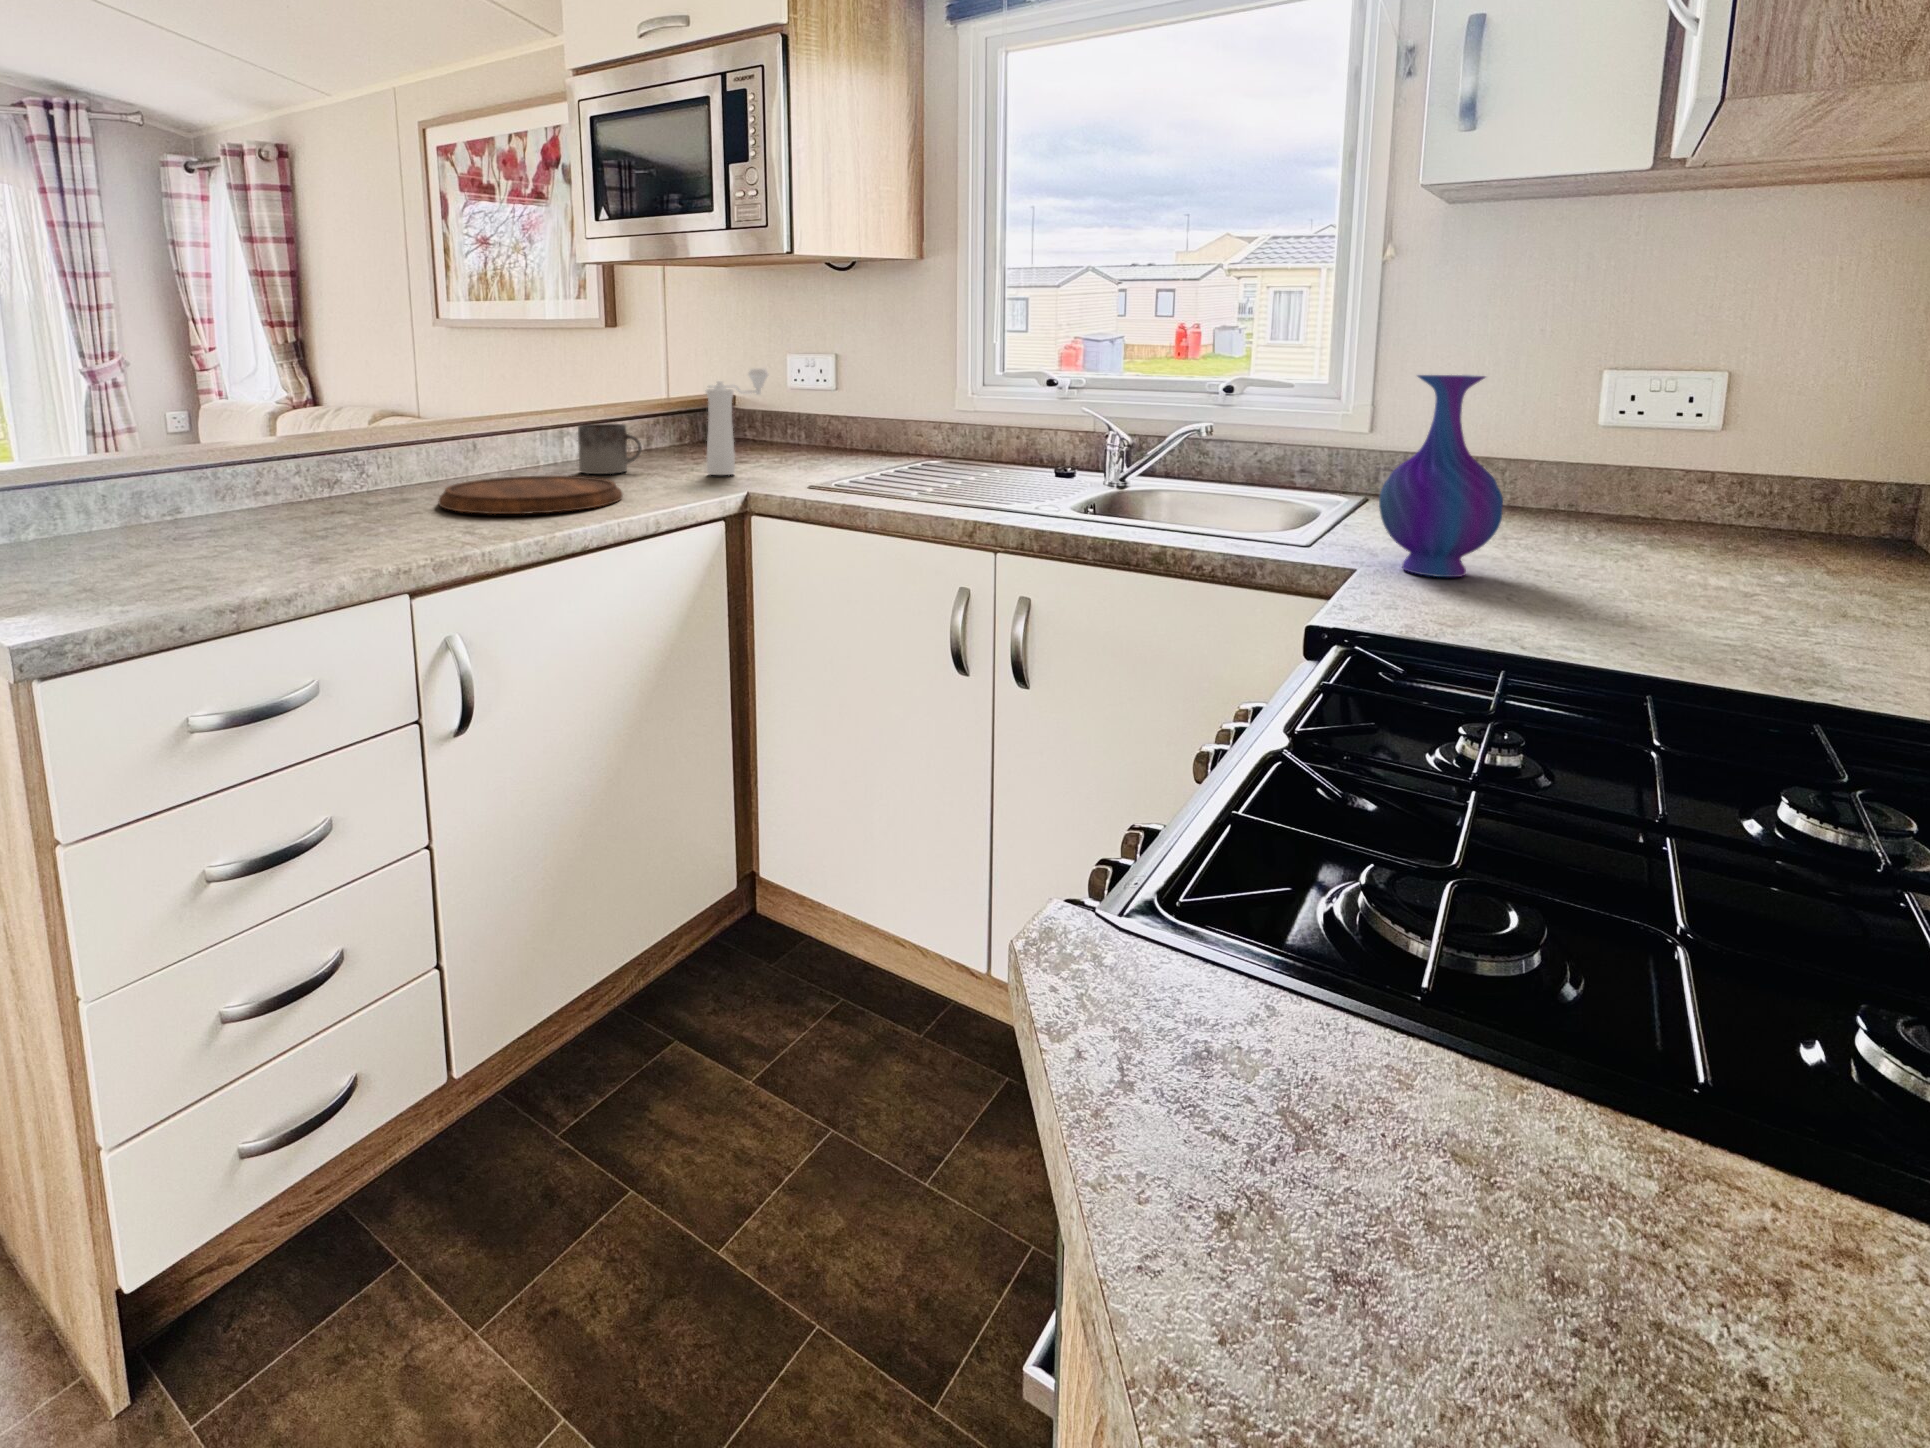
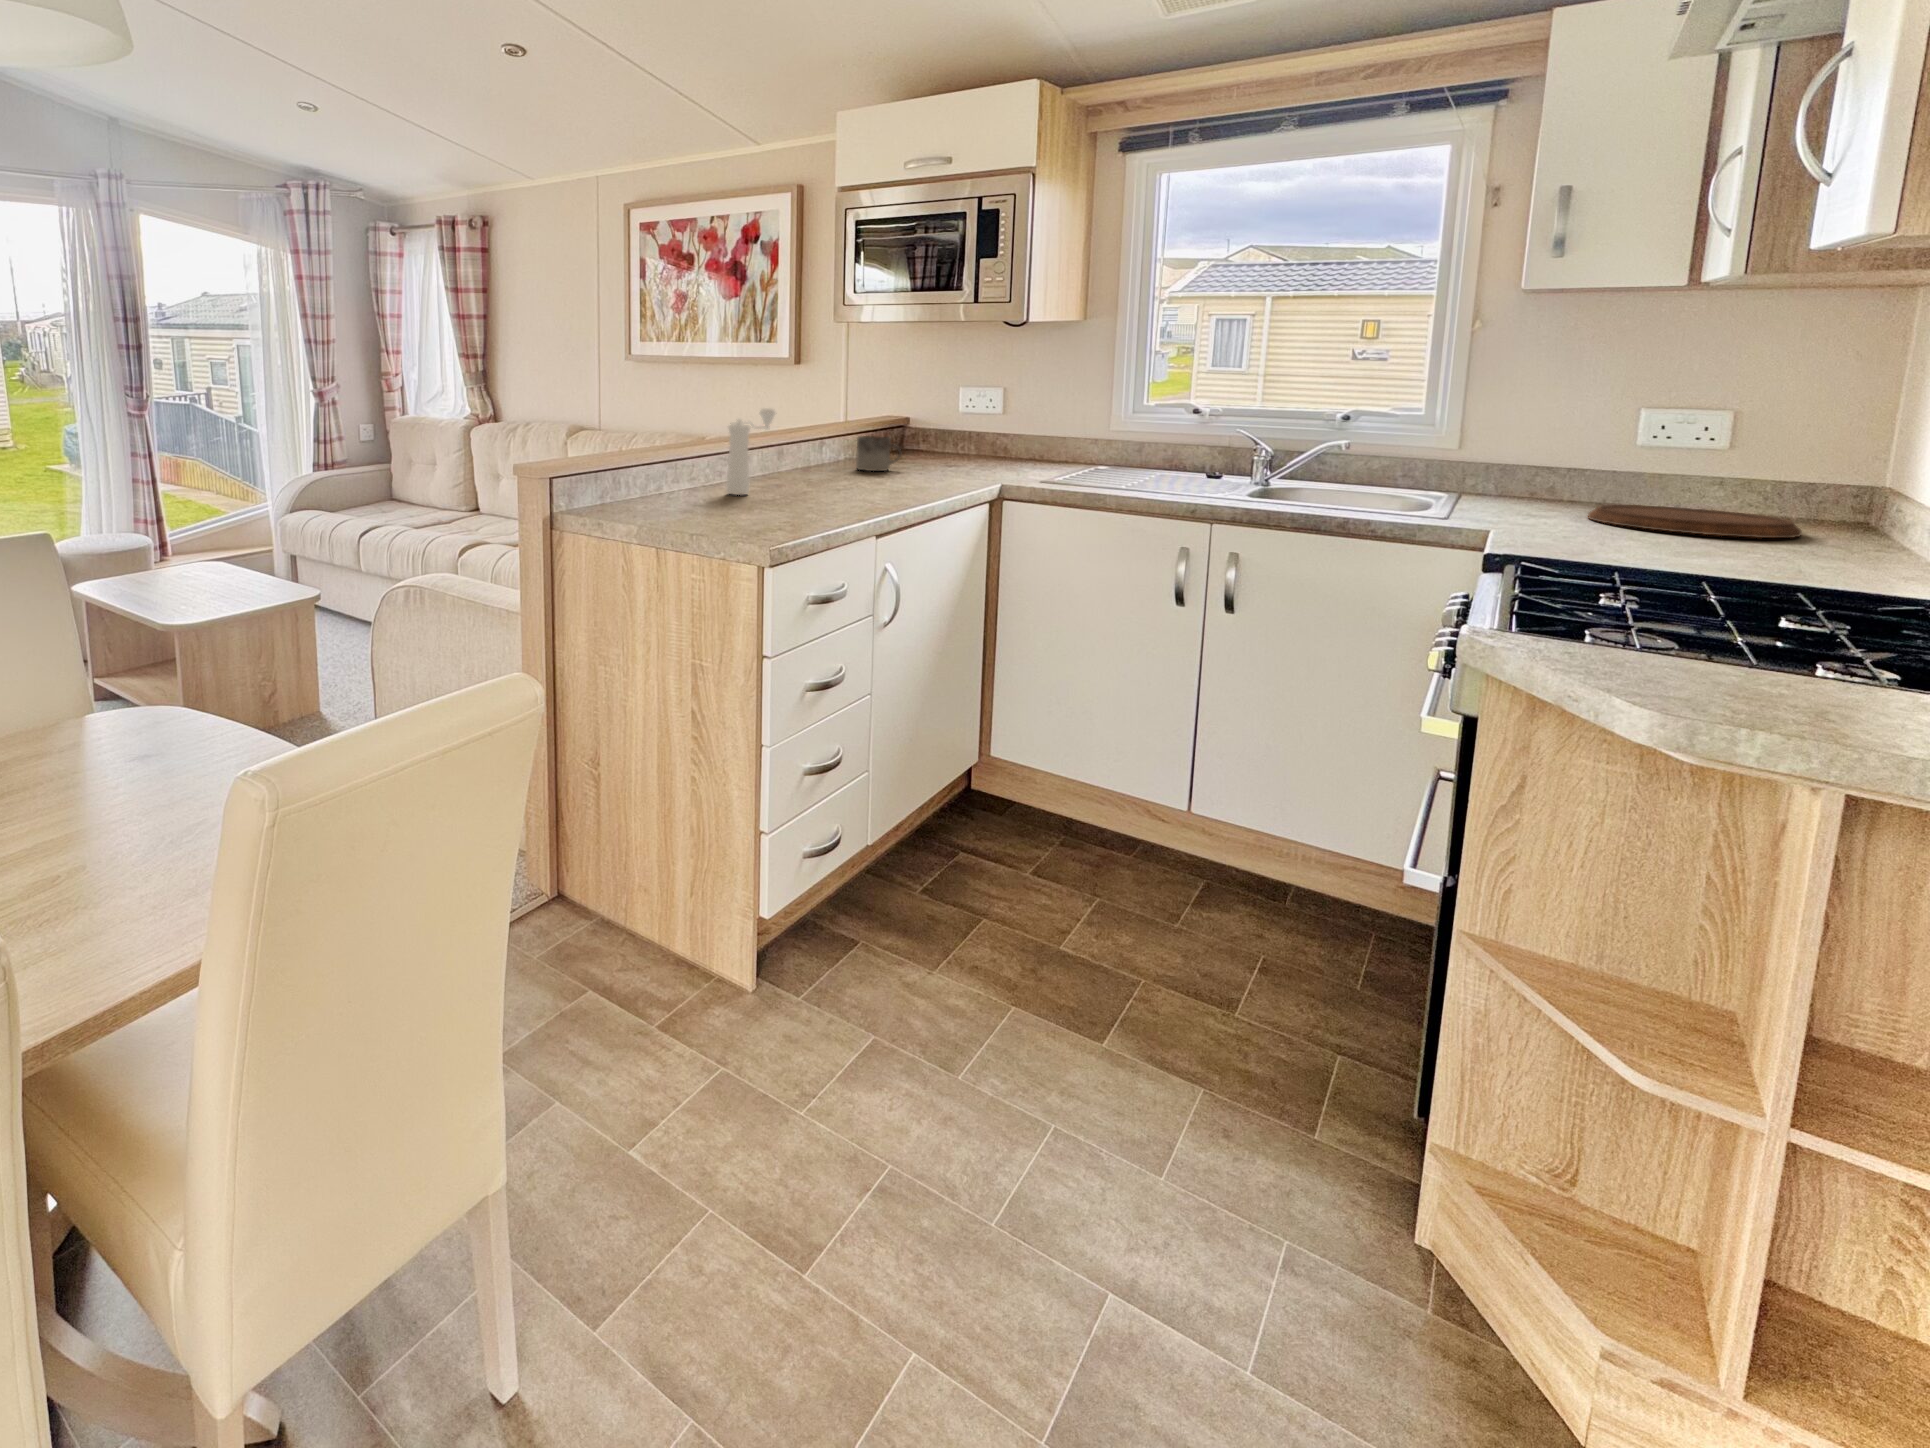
pepper mill: present [705,368,769,475] -> present [726,408,776,495]
vase: present [1379,375,1503,577] -> none [1499,411,1585,533]
cutting board: present [438,476,623,514] -> present [1588,505,1801,538]

